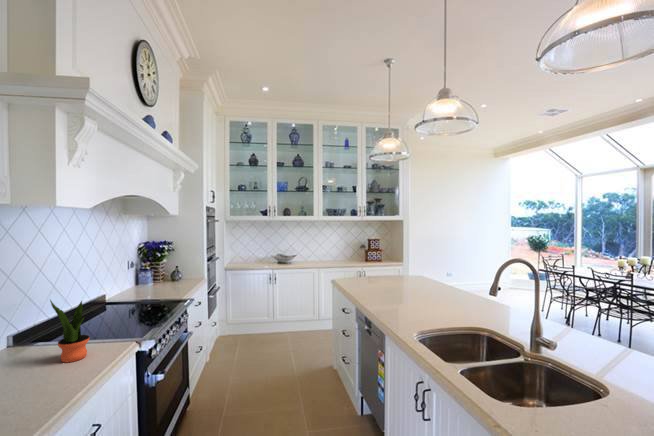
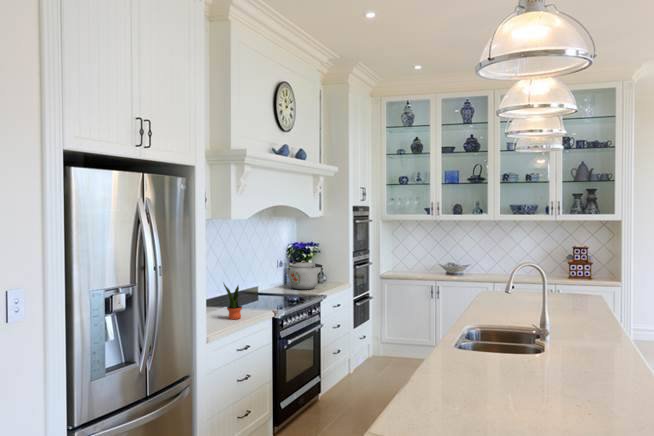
kettle: none [139,259,183,291] -> present [287,261,322,289]

